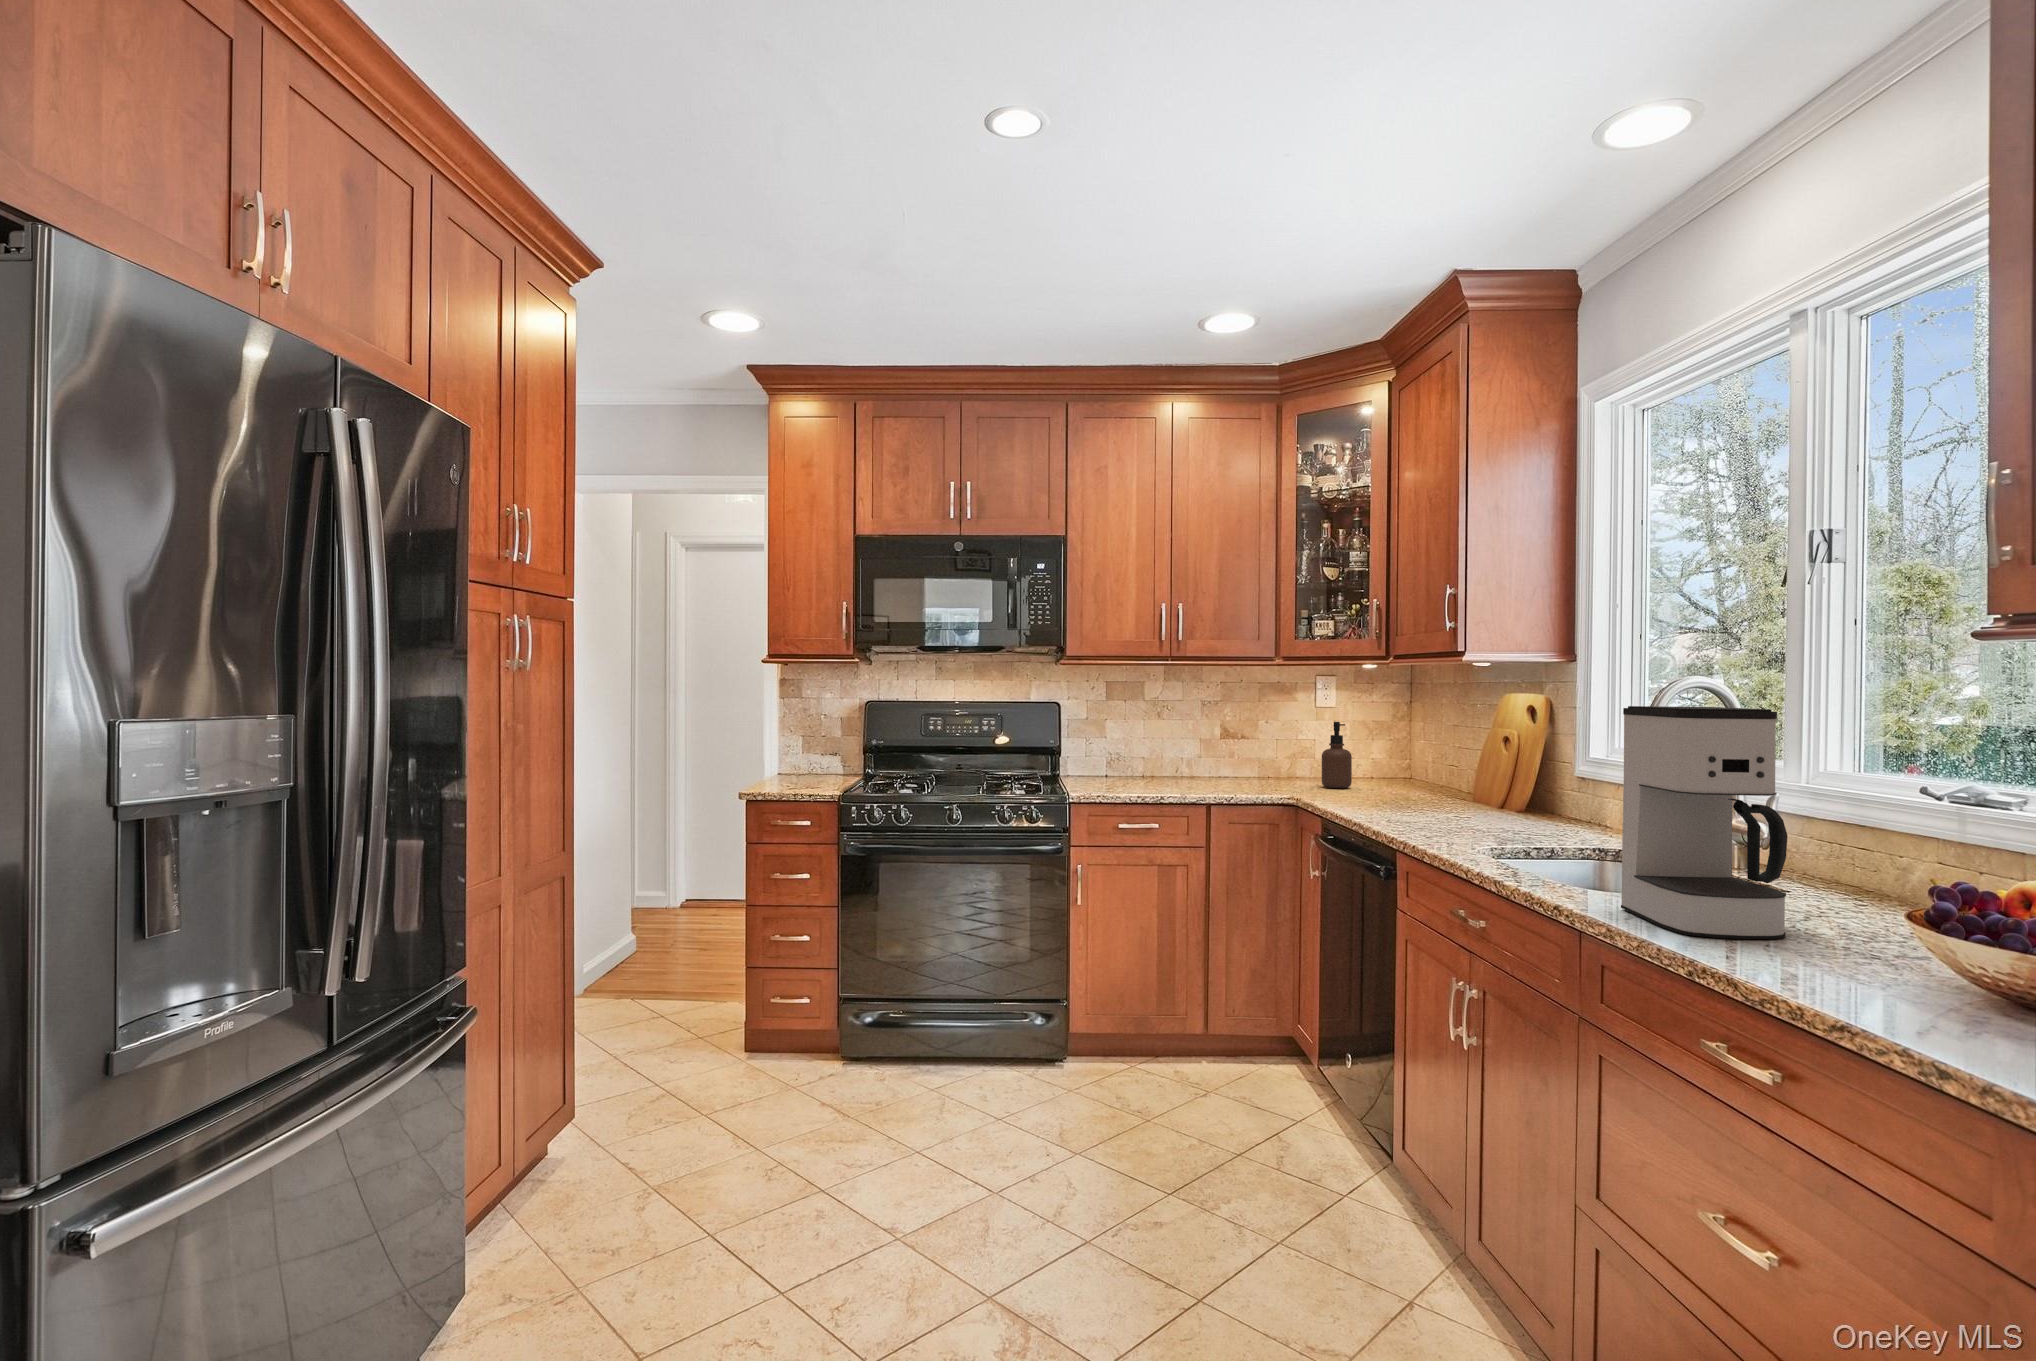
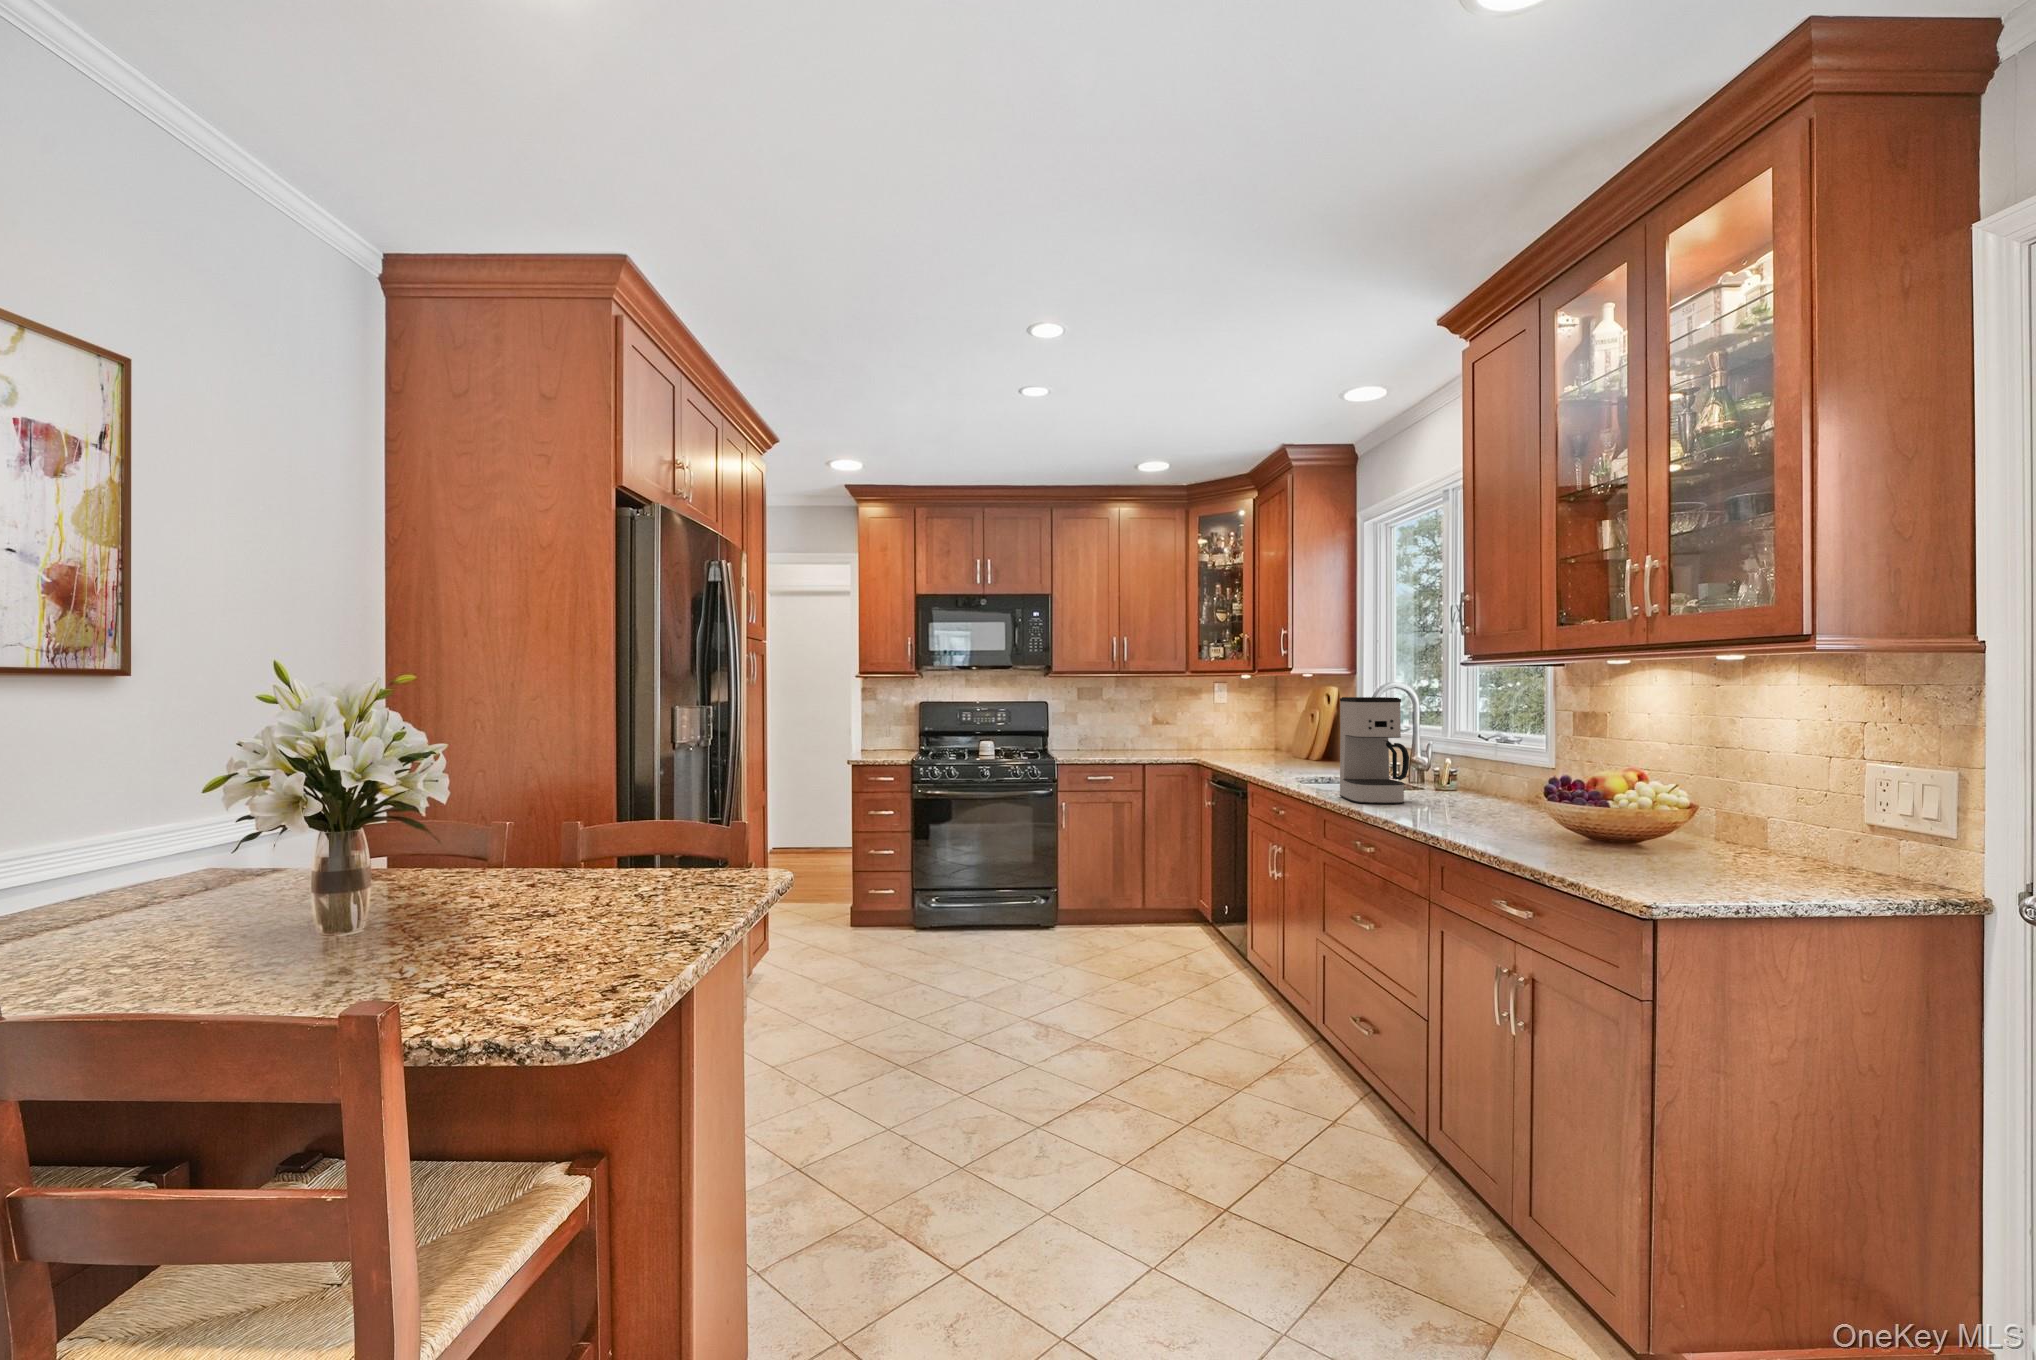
soap dispenser: present [1322,722,1352,789] -> none [1217,712,1236,755]

